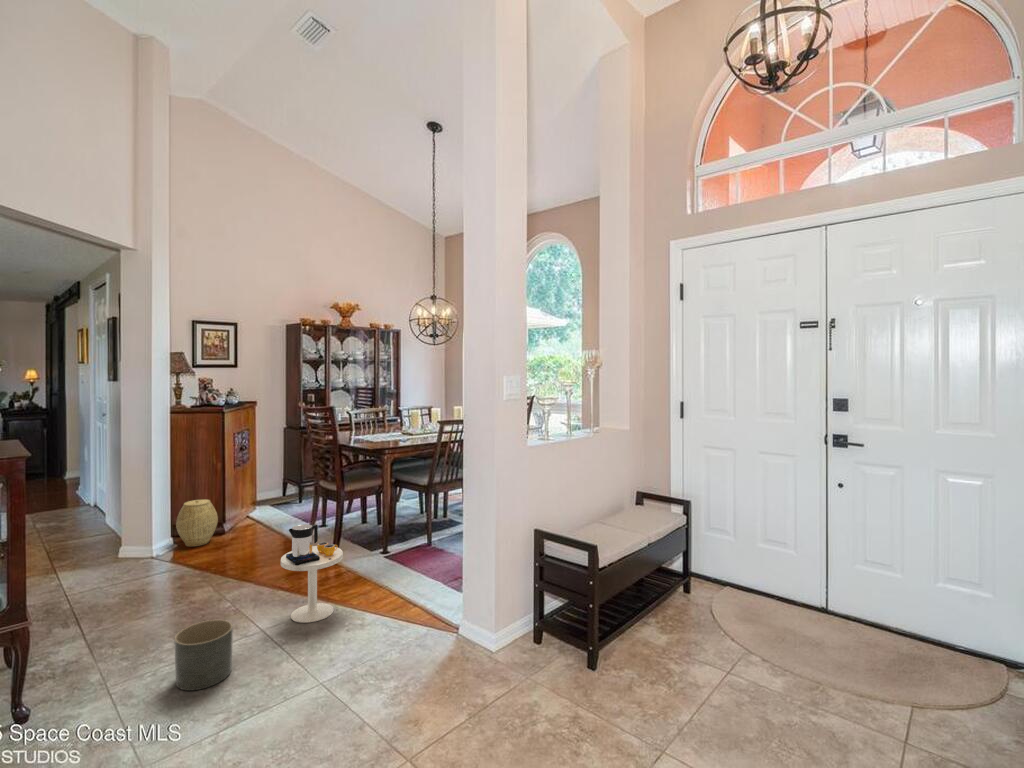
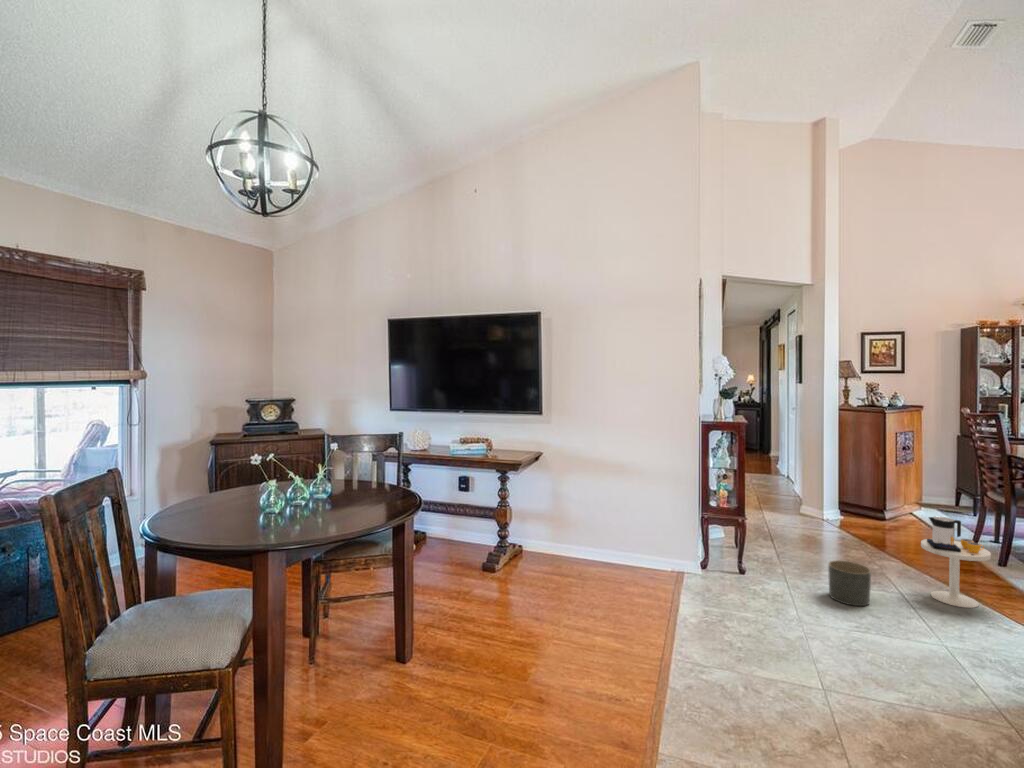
woven basket: present [176,500,218,546] -> none [842,484,877,522]

